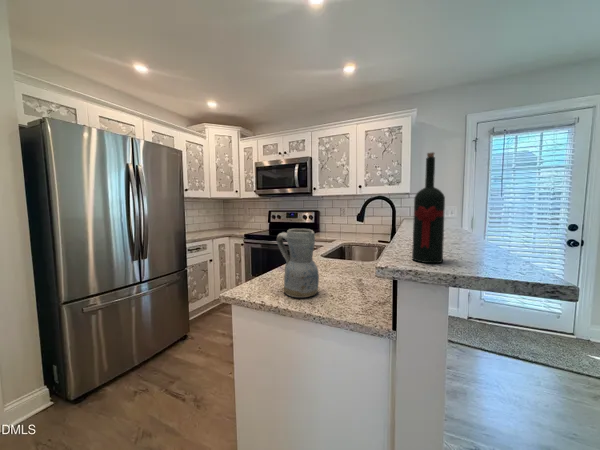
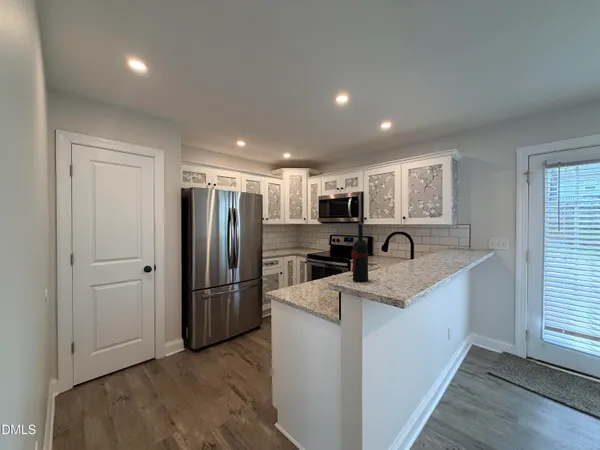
ceramic pitcher: present [277,229,319,297] -> none [297,256,320,297]

